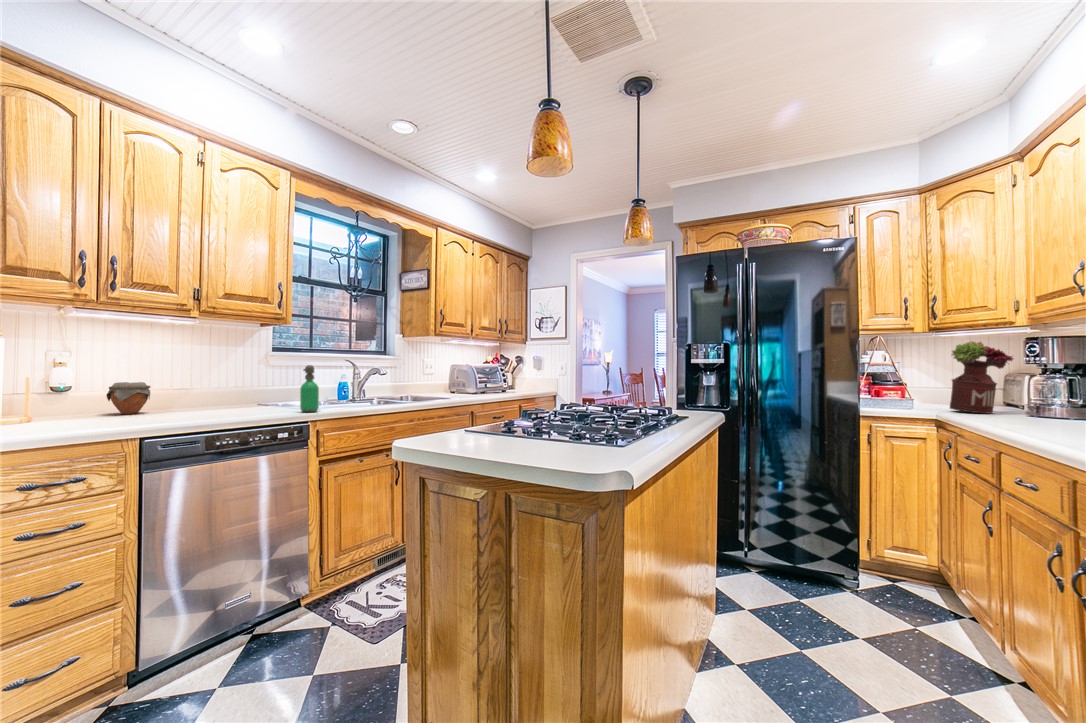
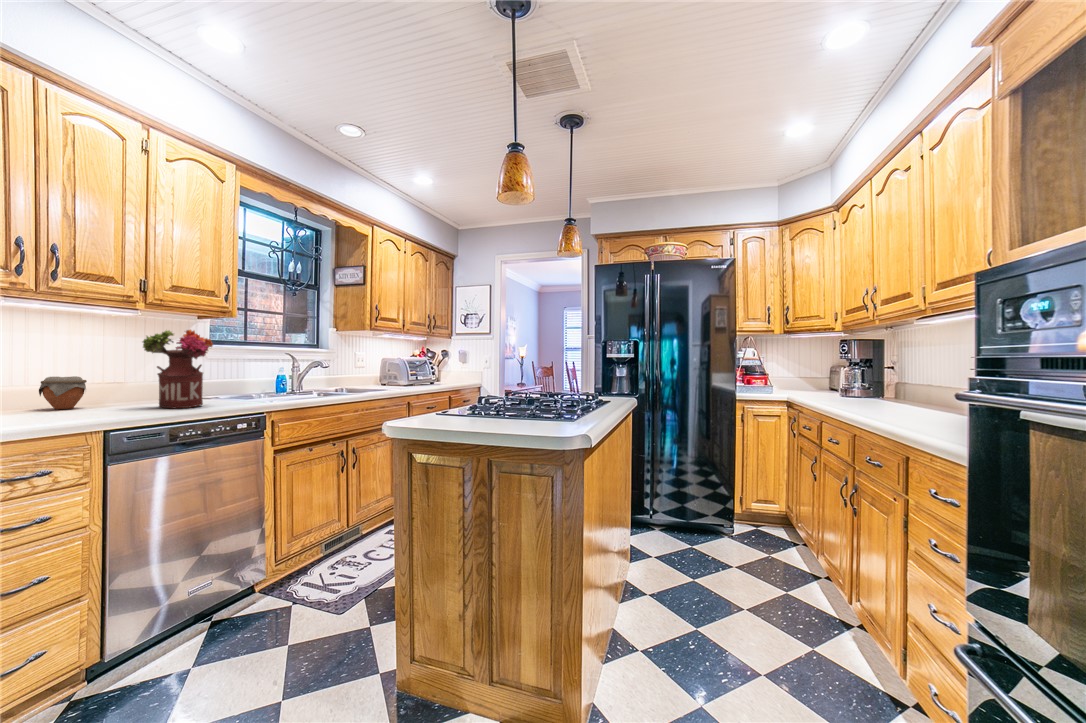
flower arrangement: present [950,341,1013,414] -> present [143,330,213,408]
soap dispenser: present [300,365,319,412] -> none [253,359,271,405]

